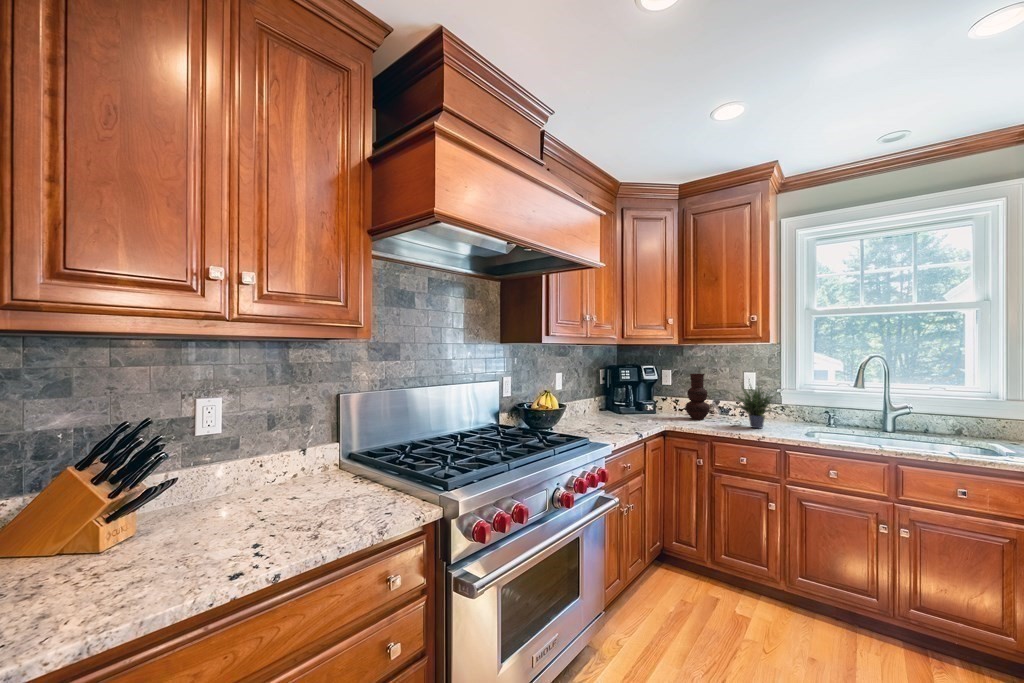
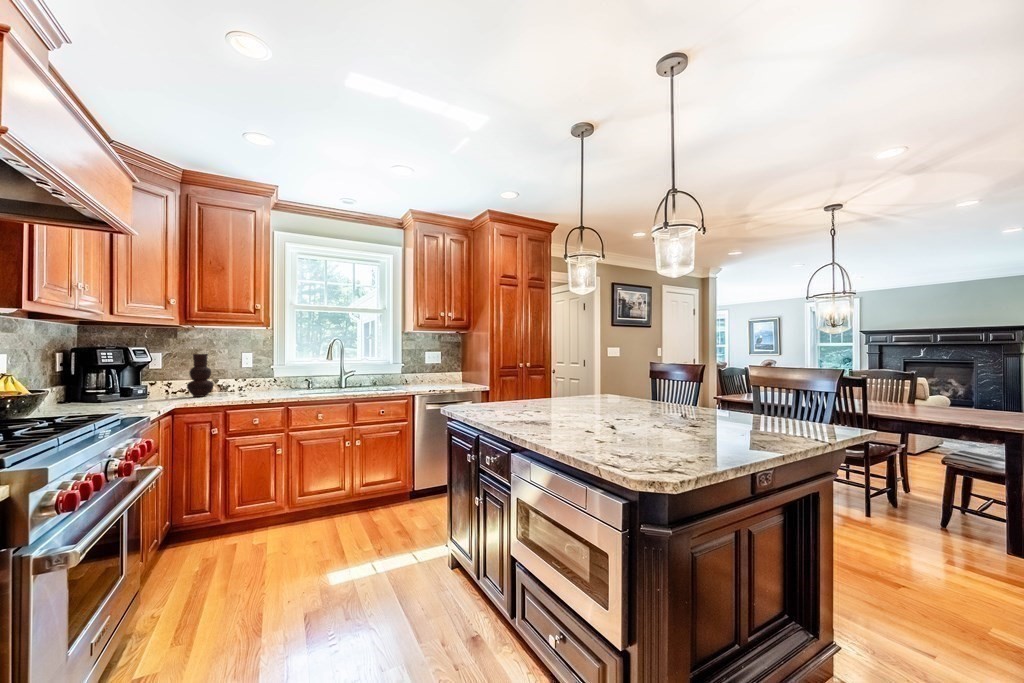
potted plant: present [732,386,787,429] -> none [231,351,289,395]

